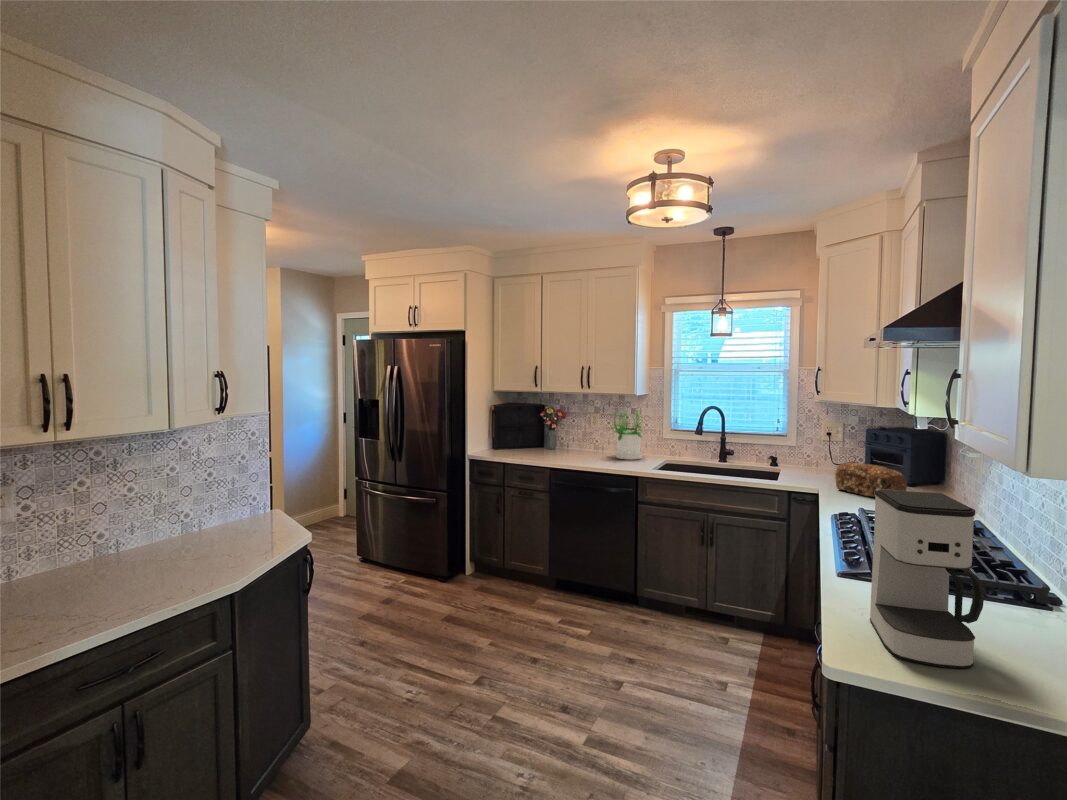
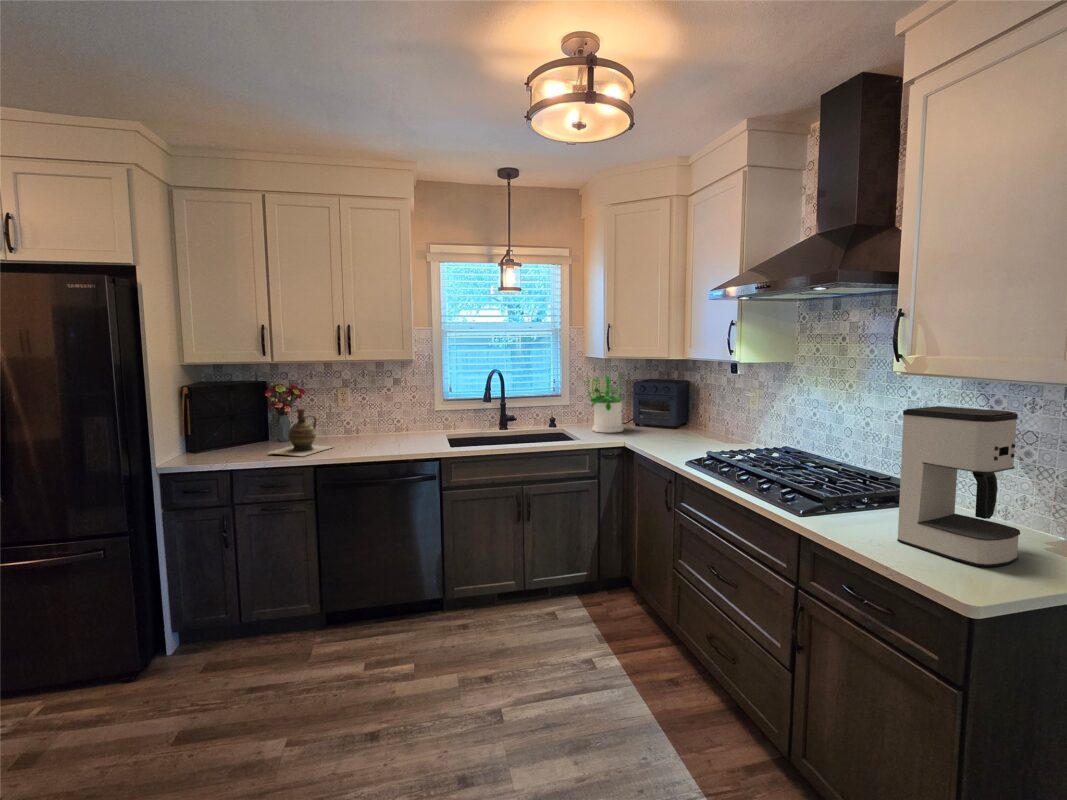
potted plant: present [611,411,642,460] -> present [587,374,627,433]
ceramic jug: none [531,427,577,462] -> present [269,409,332,456]
bread loaf: present [835,462,907,497] -> none [638,412,694,441]

